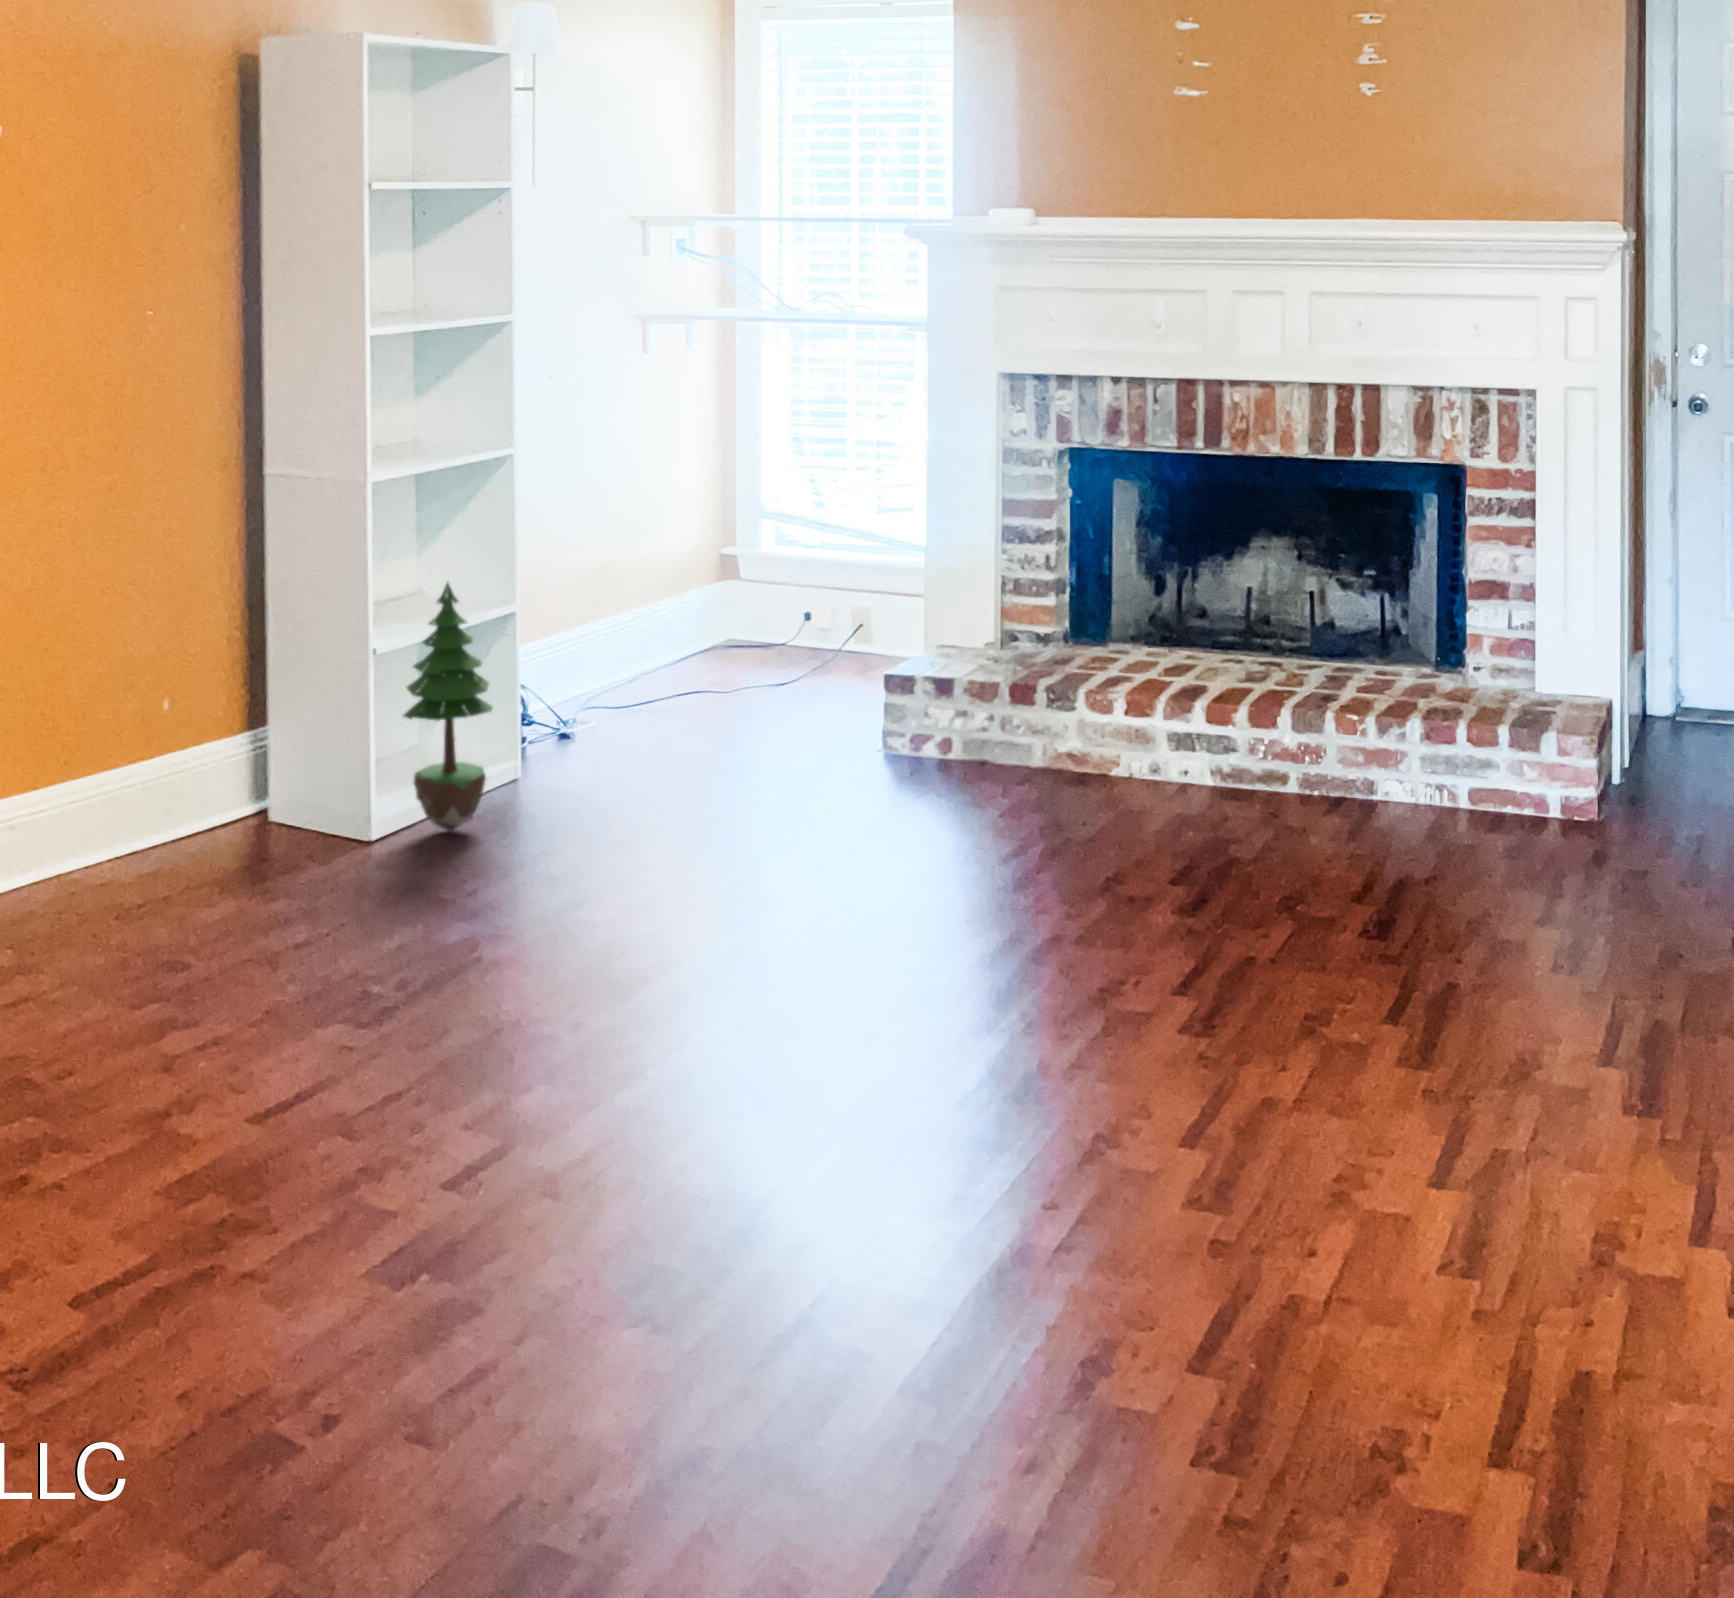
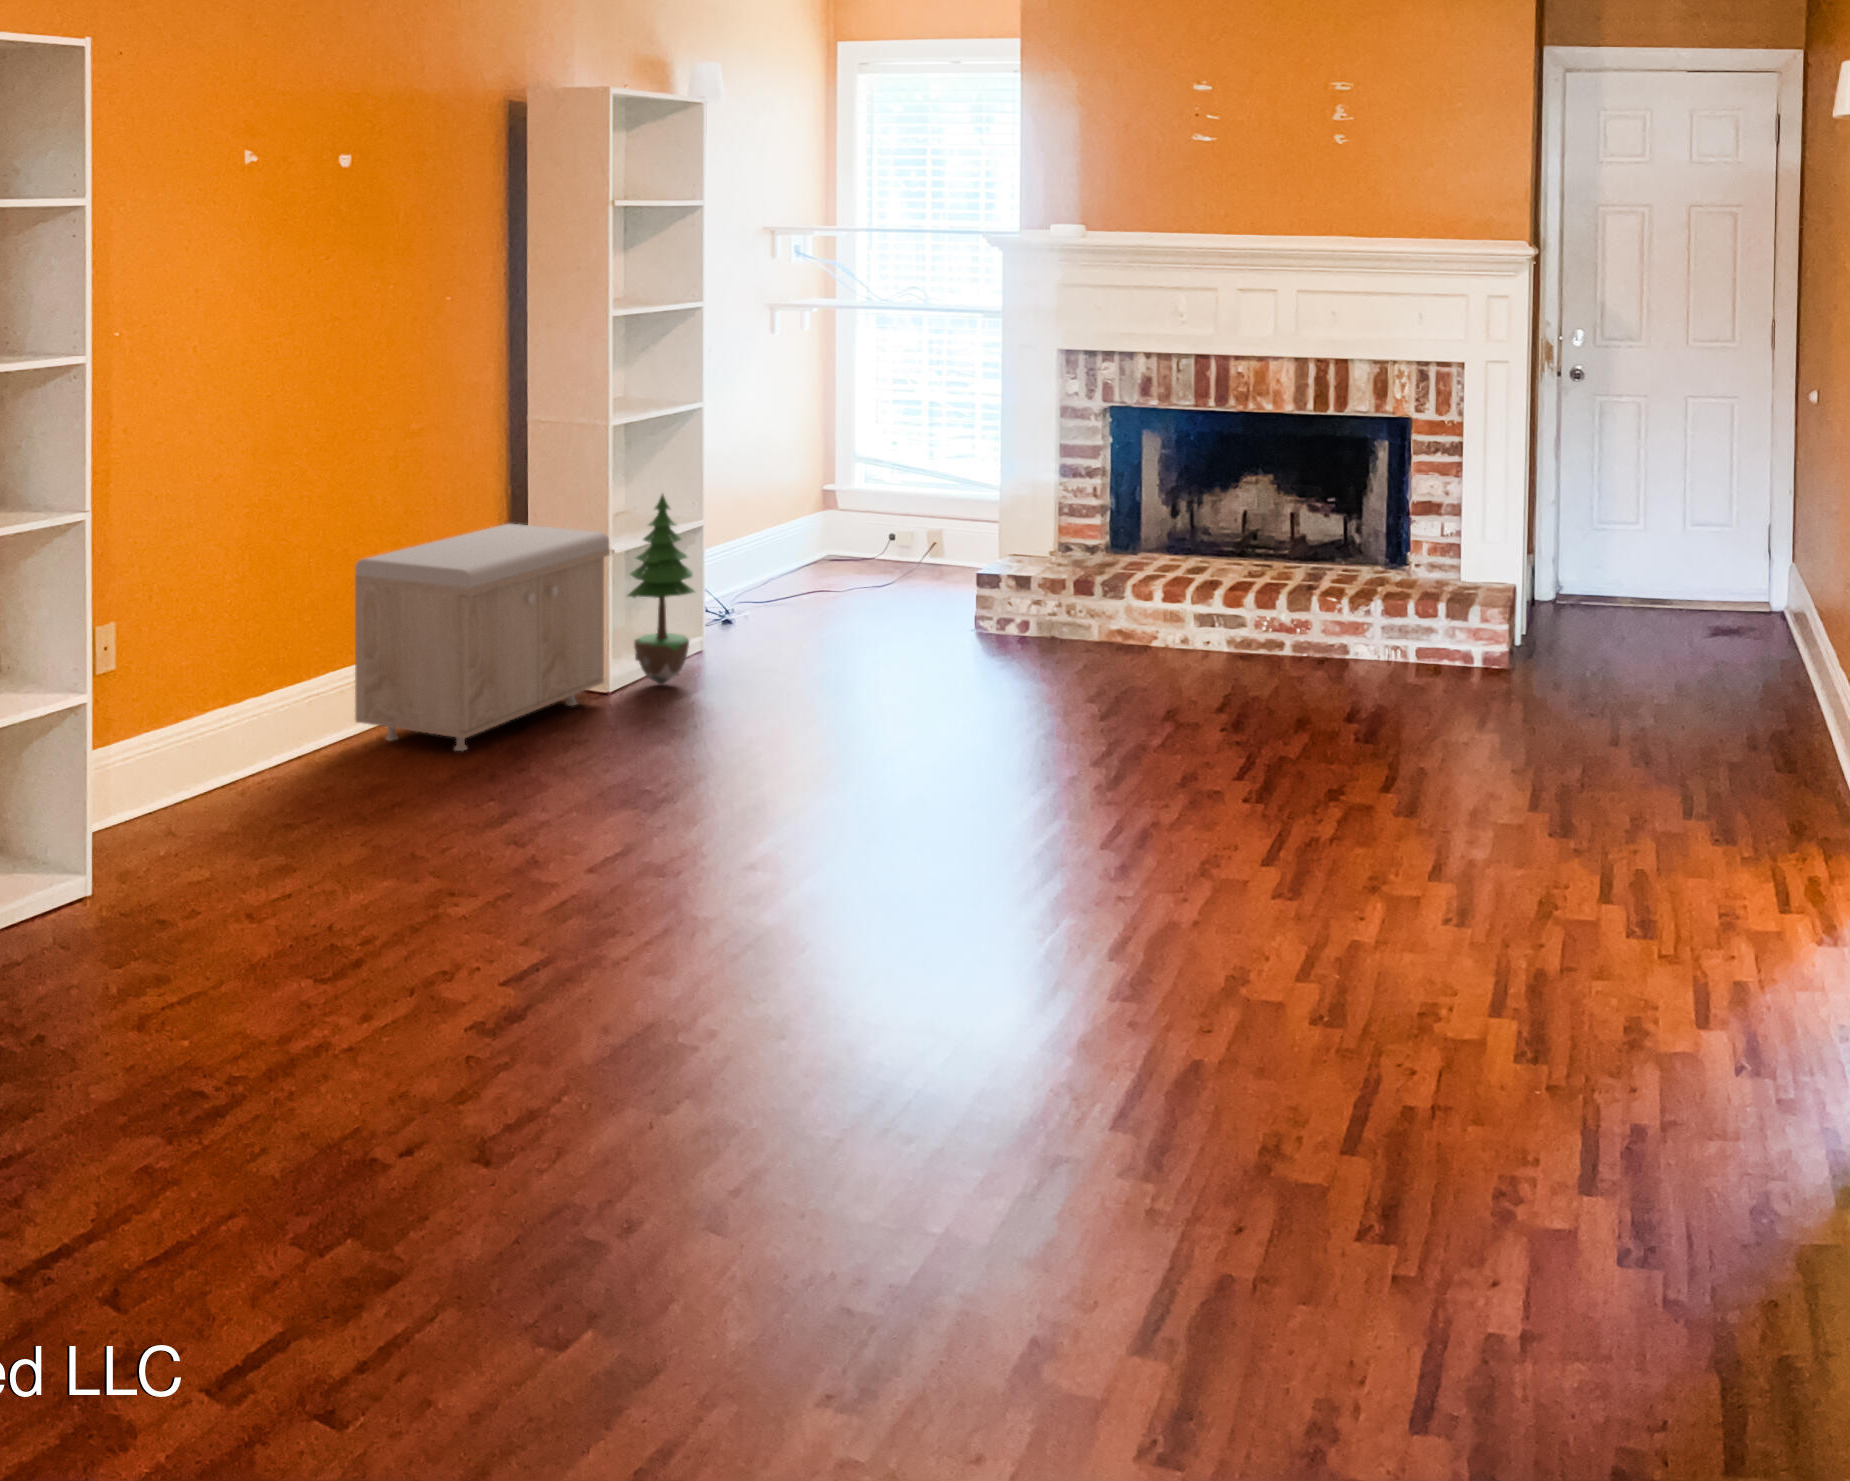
storage bench: none [22,621,371,937] -> present [355,524,610,751]

